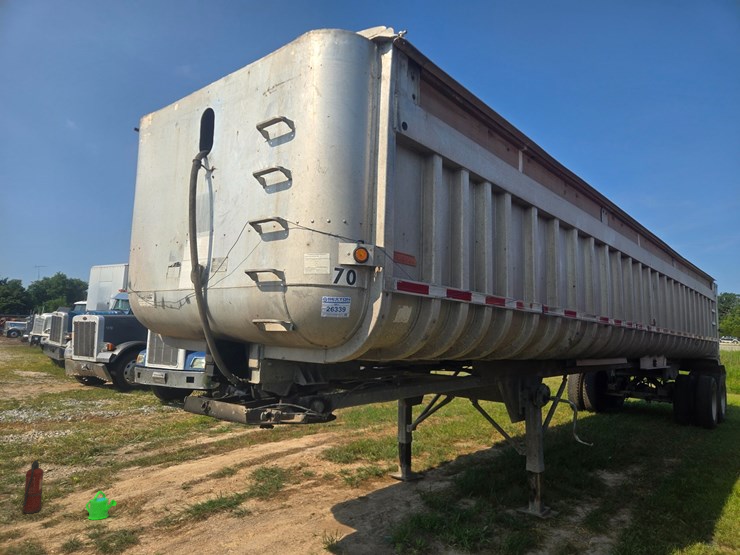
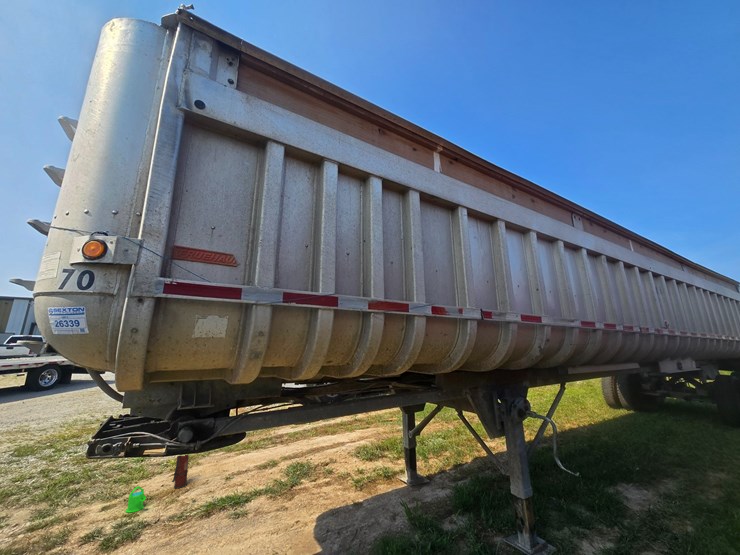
fire extinguisher: present [23,460,43,514] -> present [172,455,189,488]

